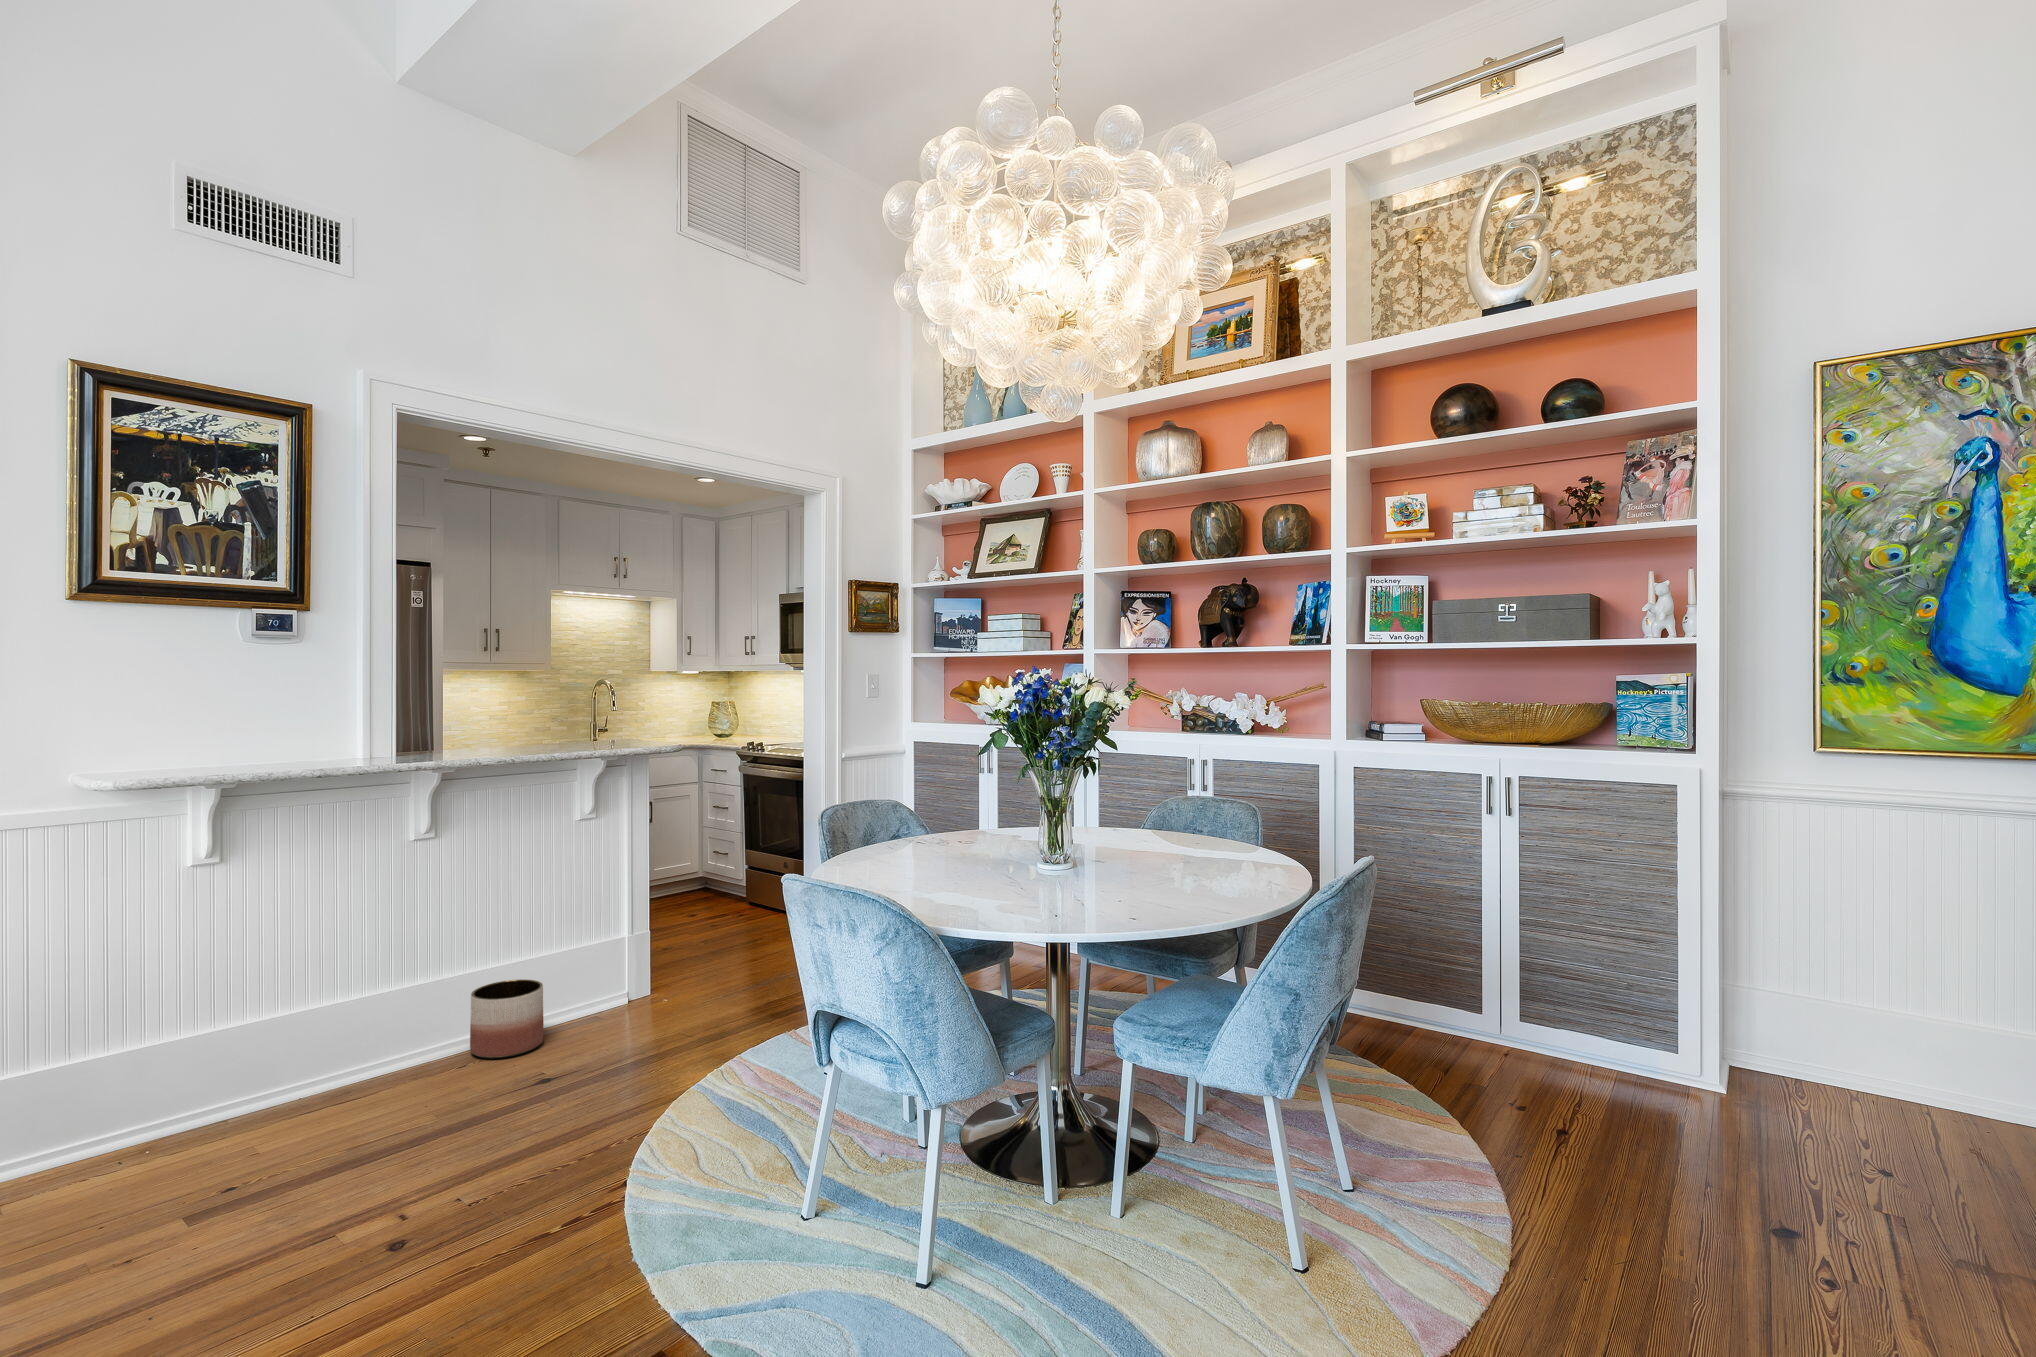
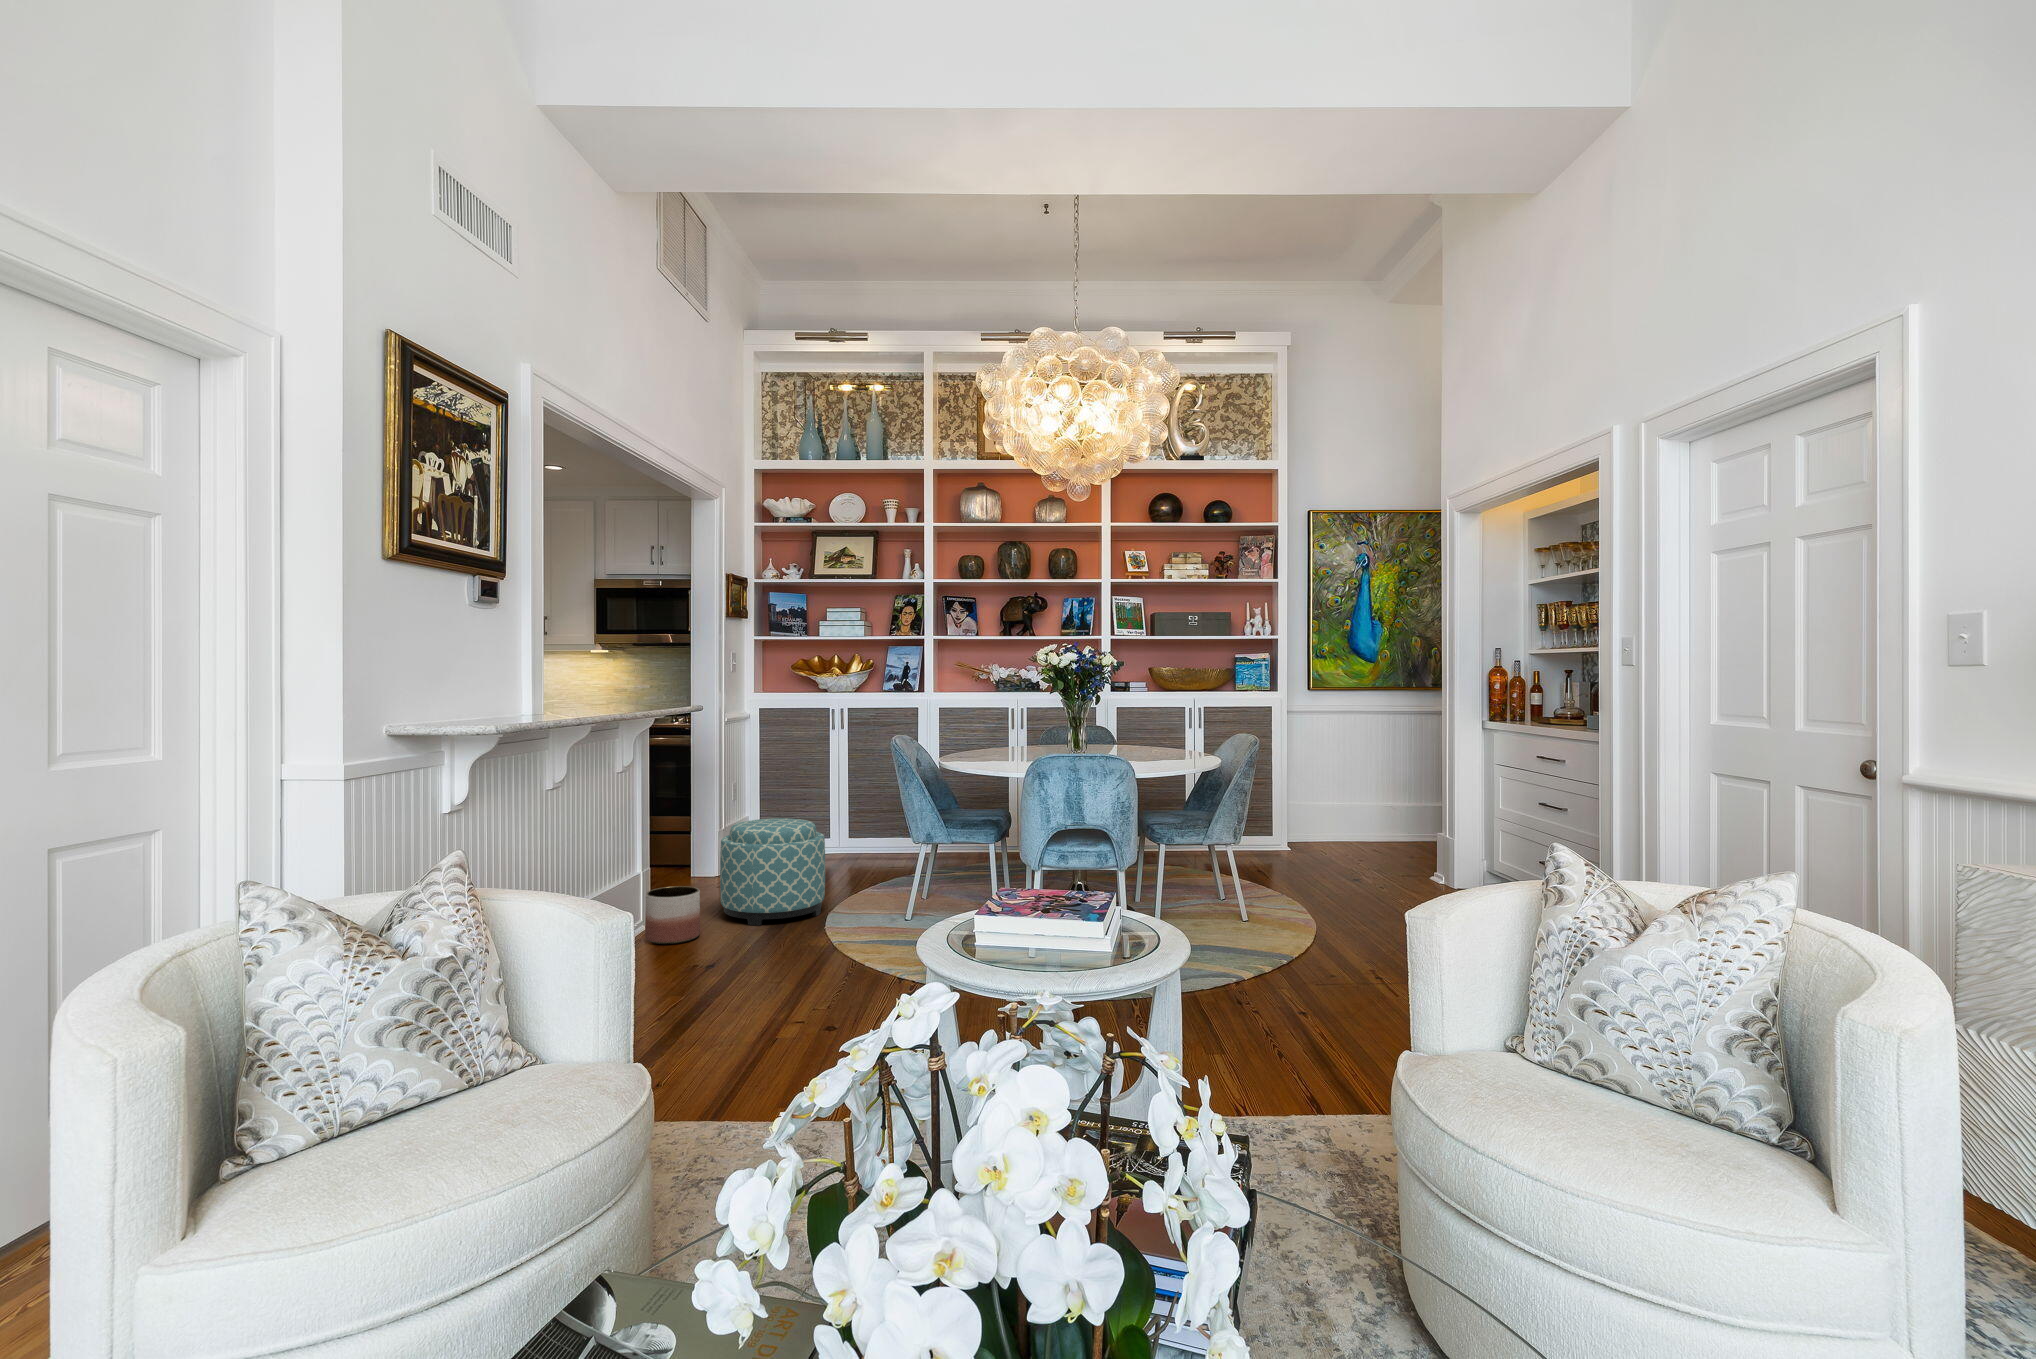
ottoman: none [602,903,745,1053] -> present [720,818,825,925]

